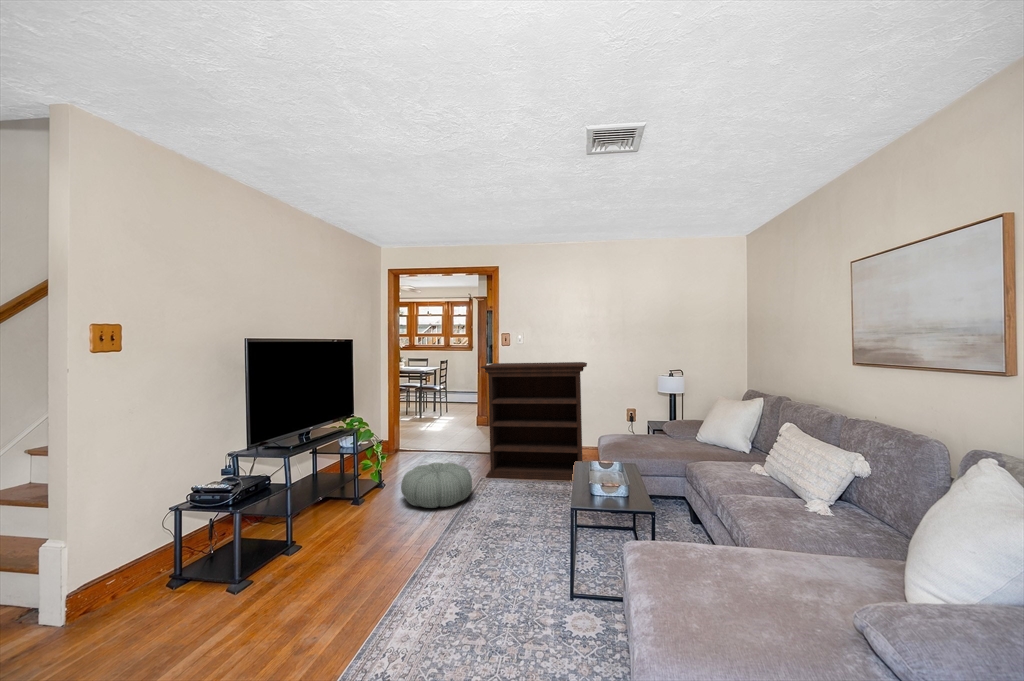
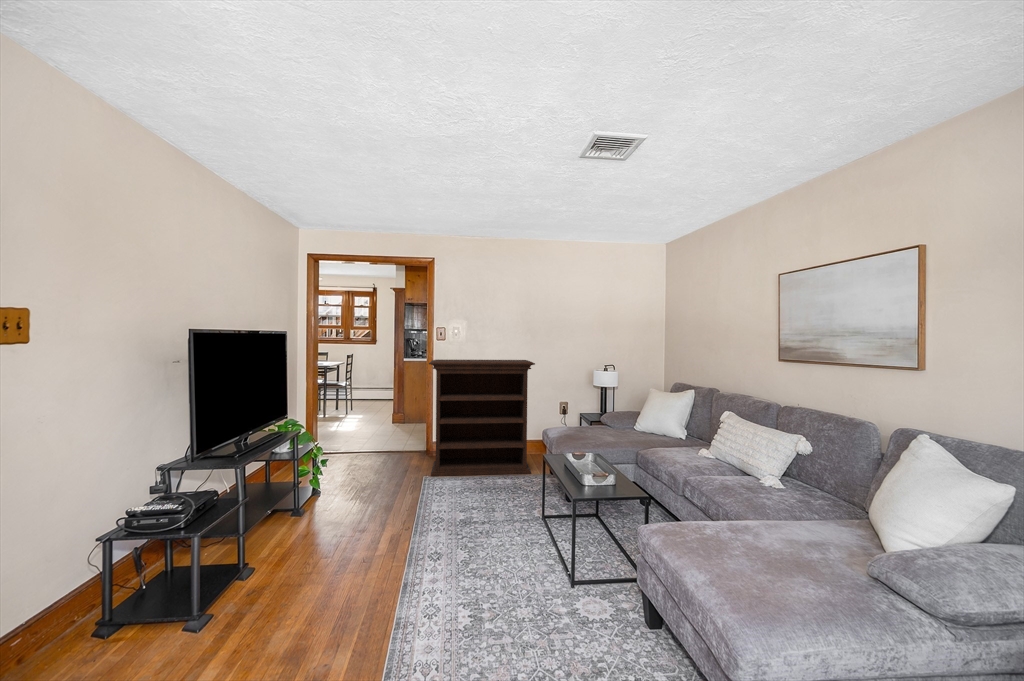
pouf: present [401,463,472,508] -> none [351,463,428,512]

